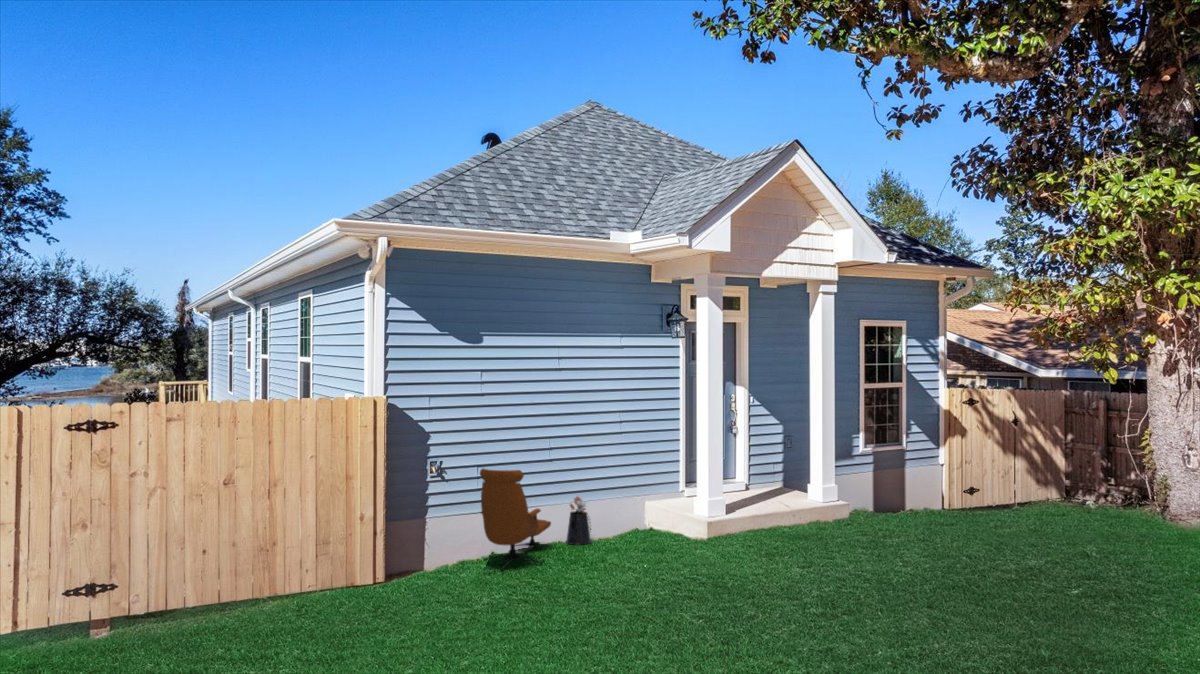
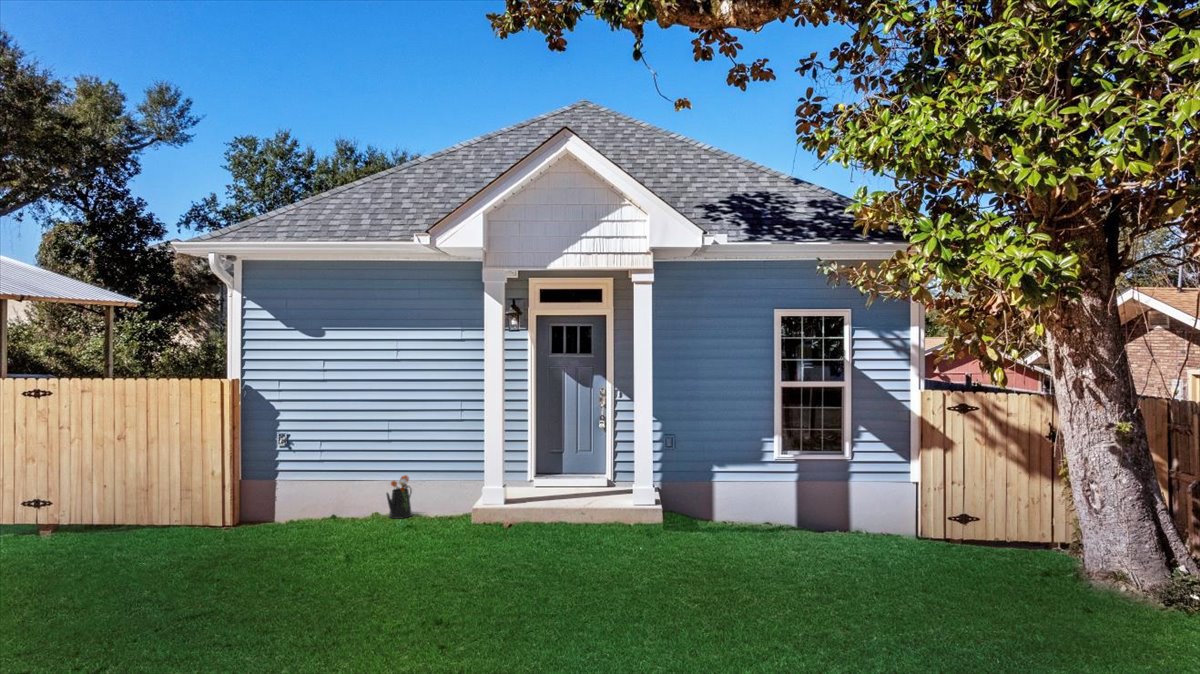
lounge chair: present [480,469,552,572] -> none [266,443,372,530]

